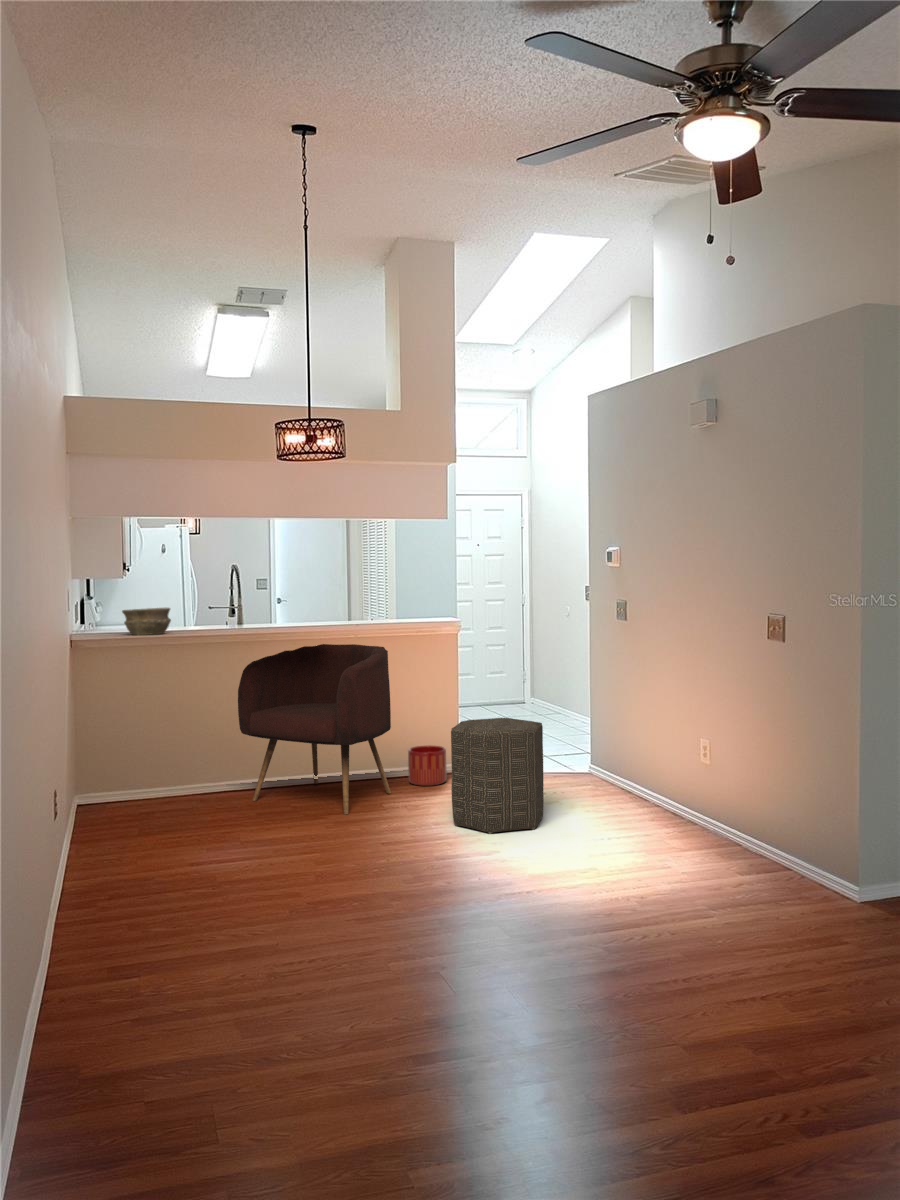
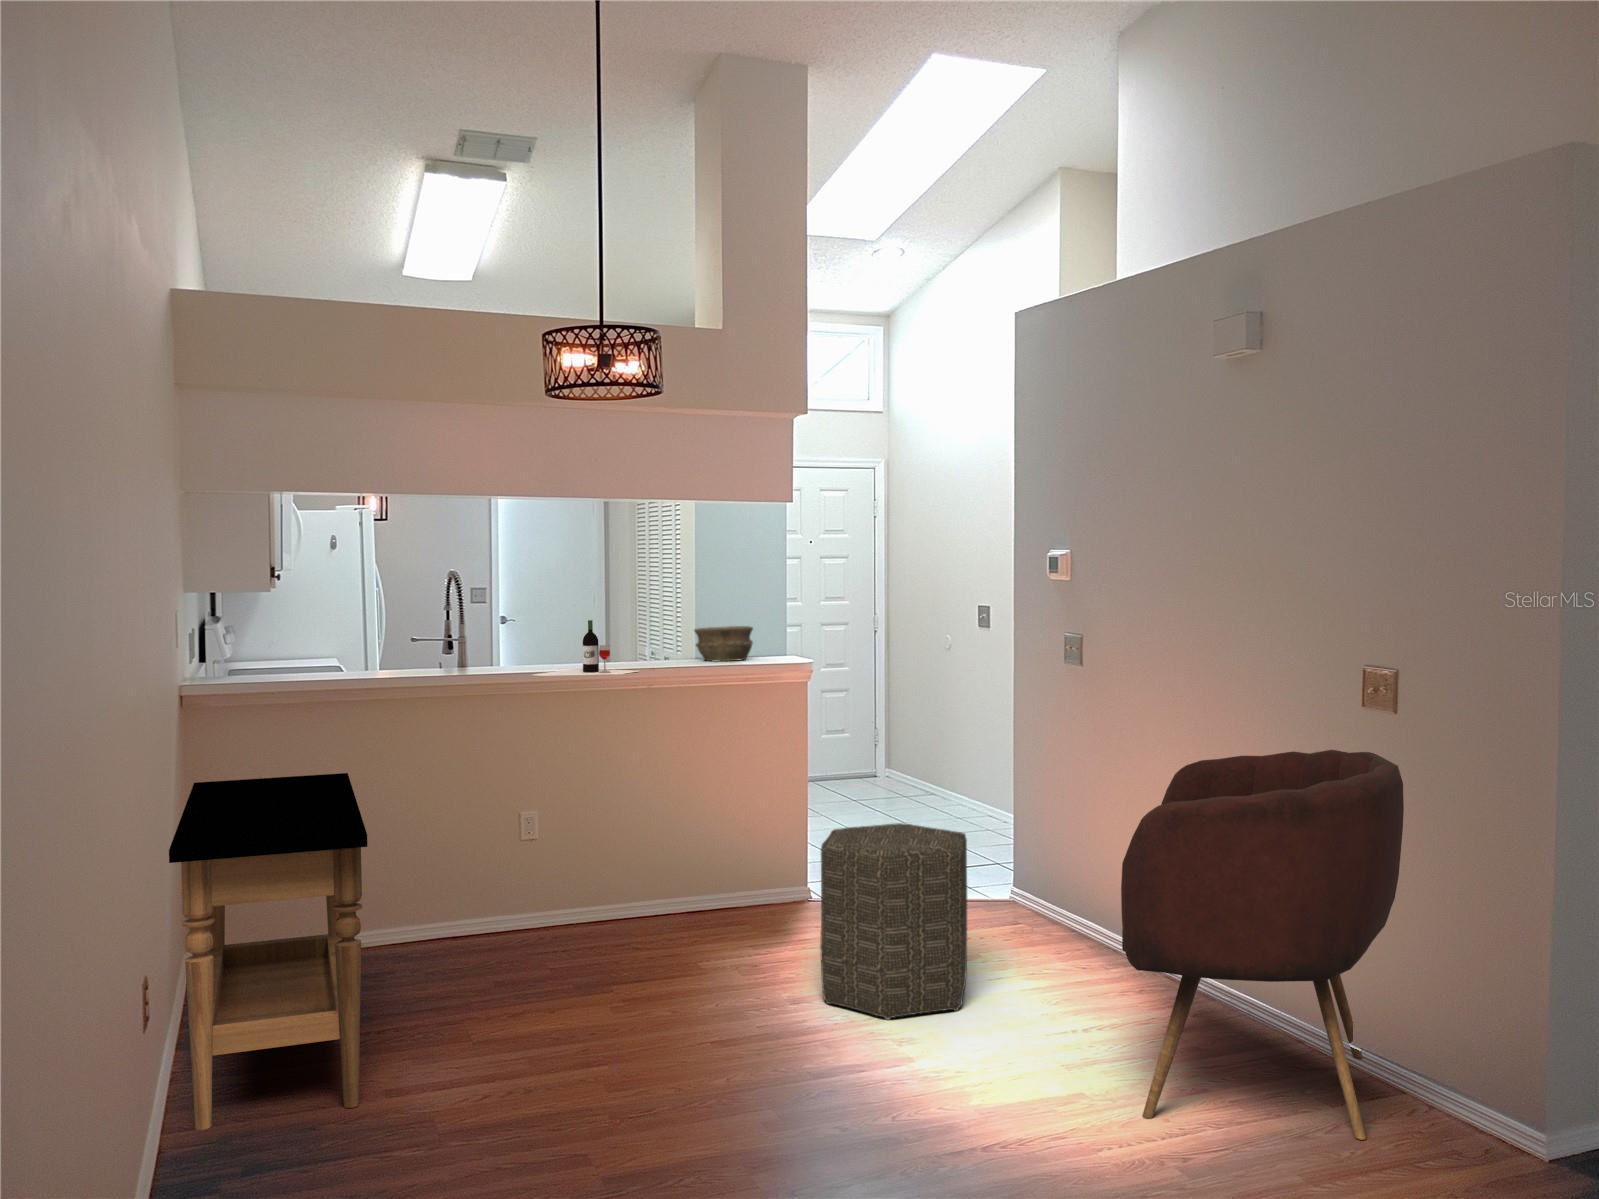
wine bottle: none [280,595,351,631] -> present [534,620,638,676]
bowl: present [122,608,171,635] -> present [694,626,753,661]
armchair: present [238,644,391,814] -> present [1121,750,1404,1140]
side table: none [65,687,175,882] -> present [169,773,367,1130]
planter: present [408,745,447,786] -> none [732,860,793,926]

